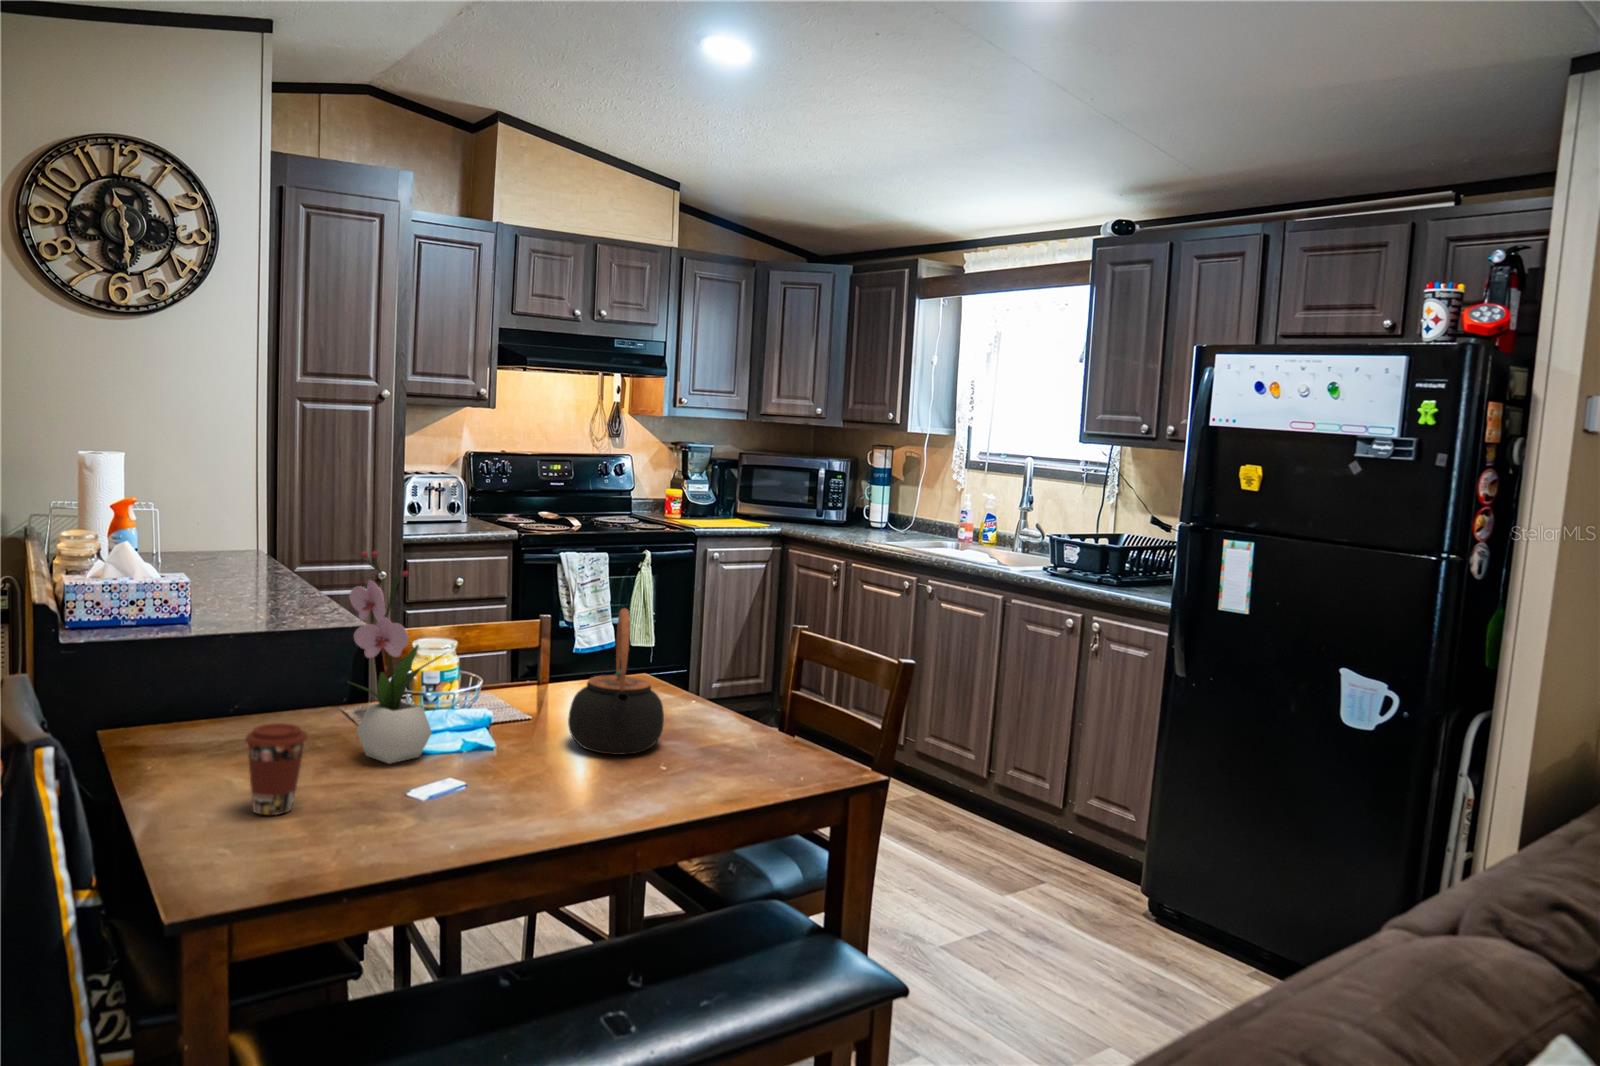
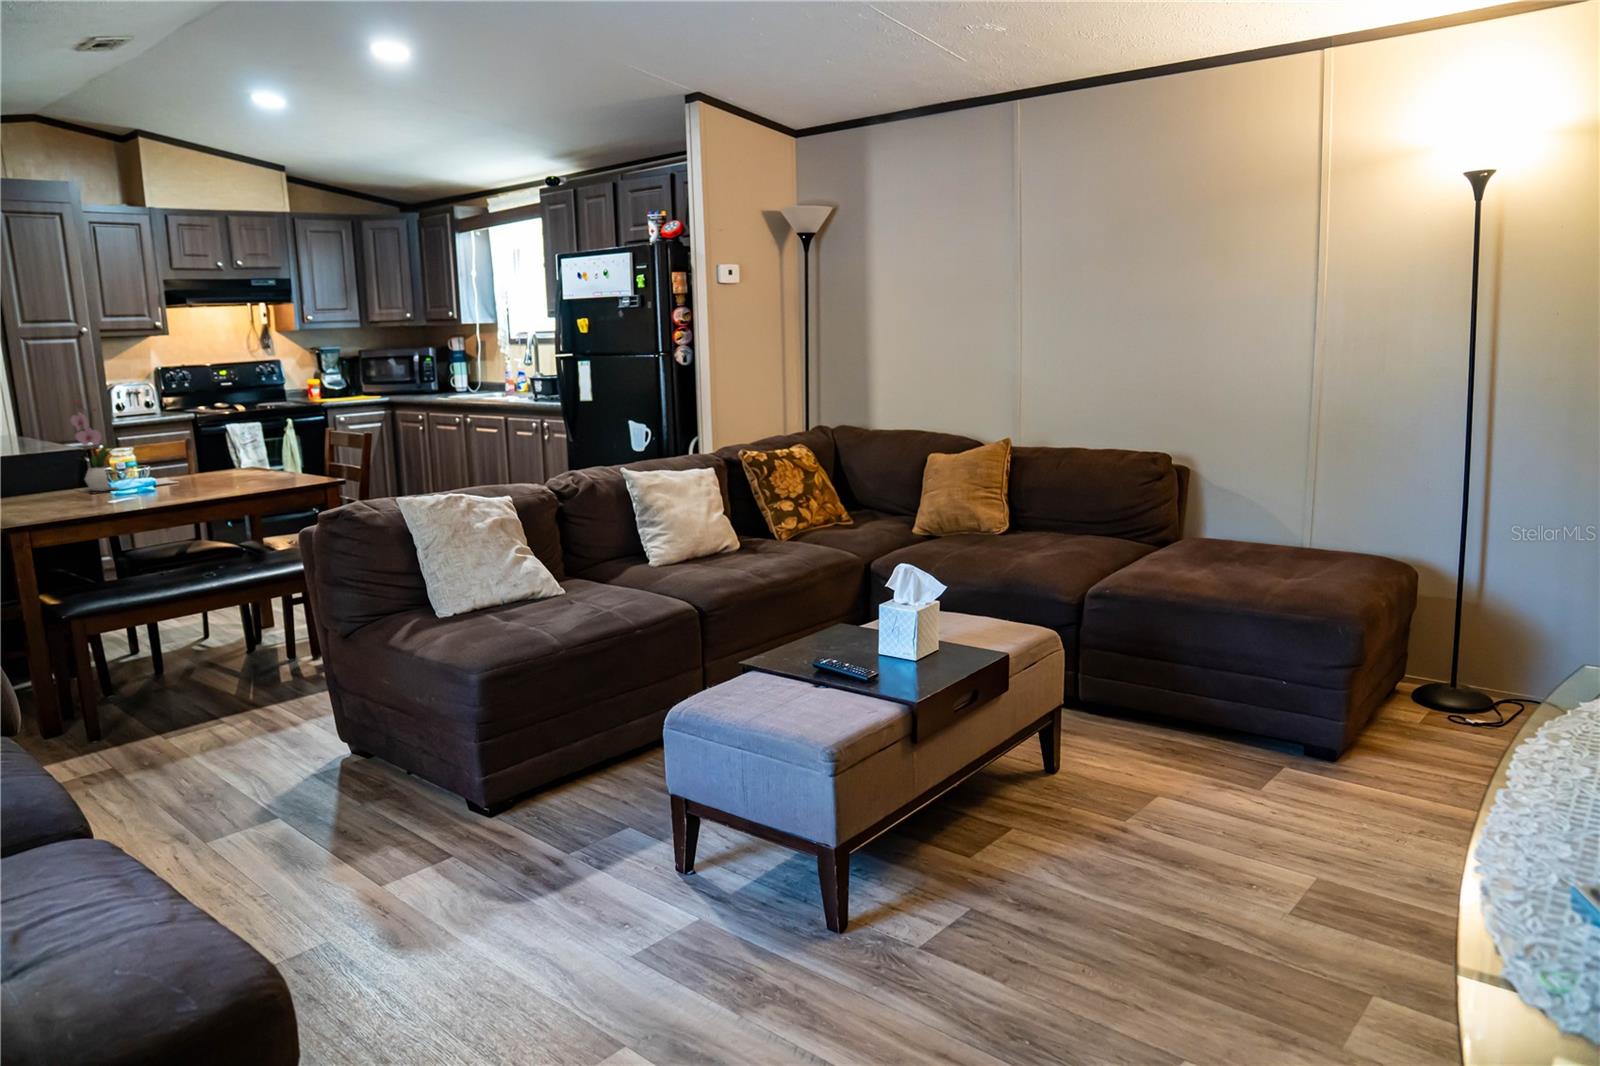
teapot: present [568,609,664,754] -> none [188,419,236,482]
coffee cup: present [245,723,308,815] -> none [33,469,61,503]

